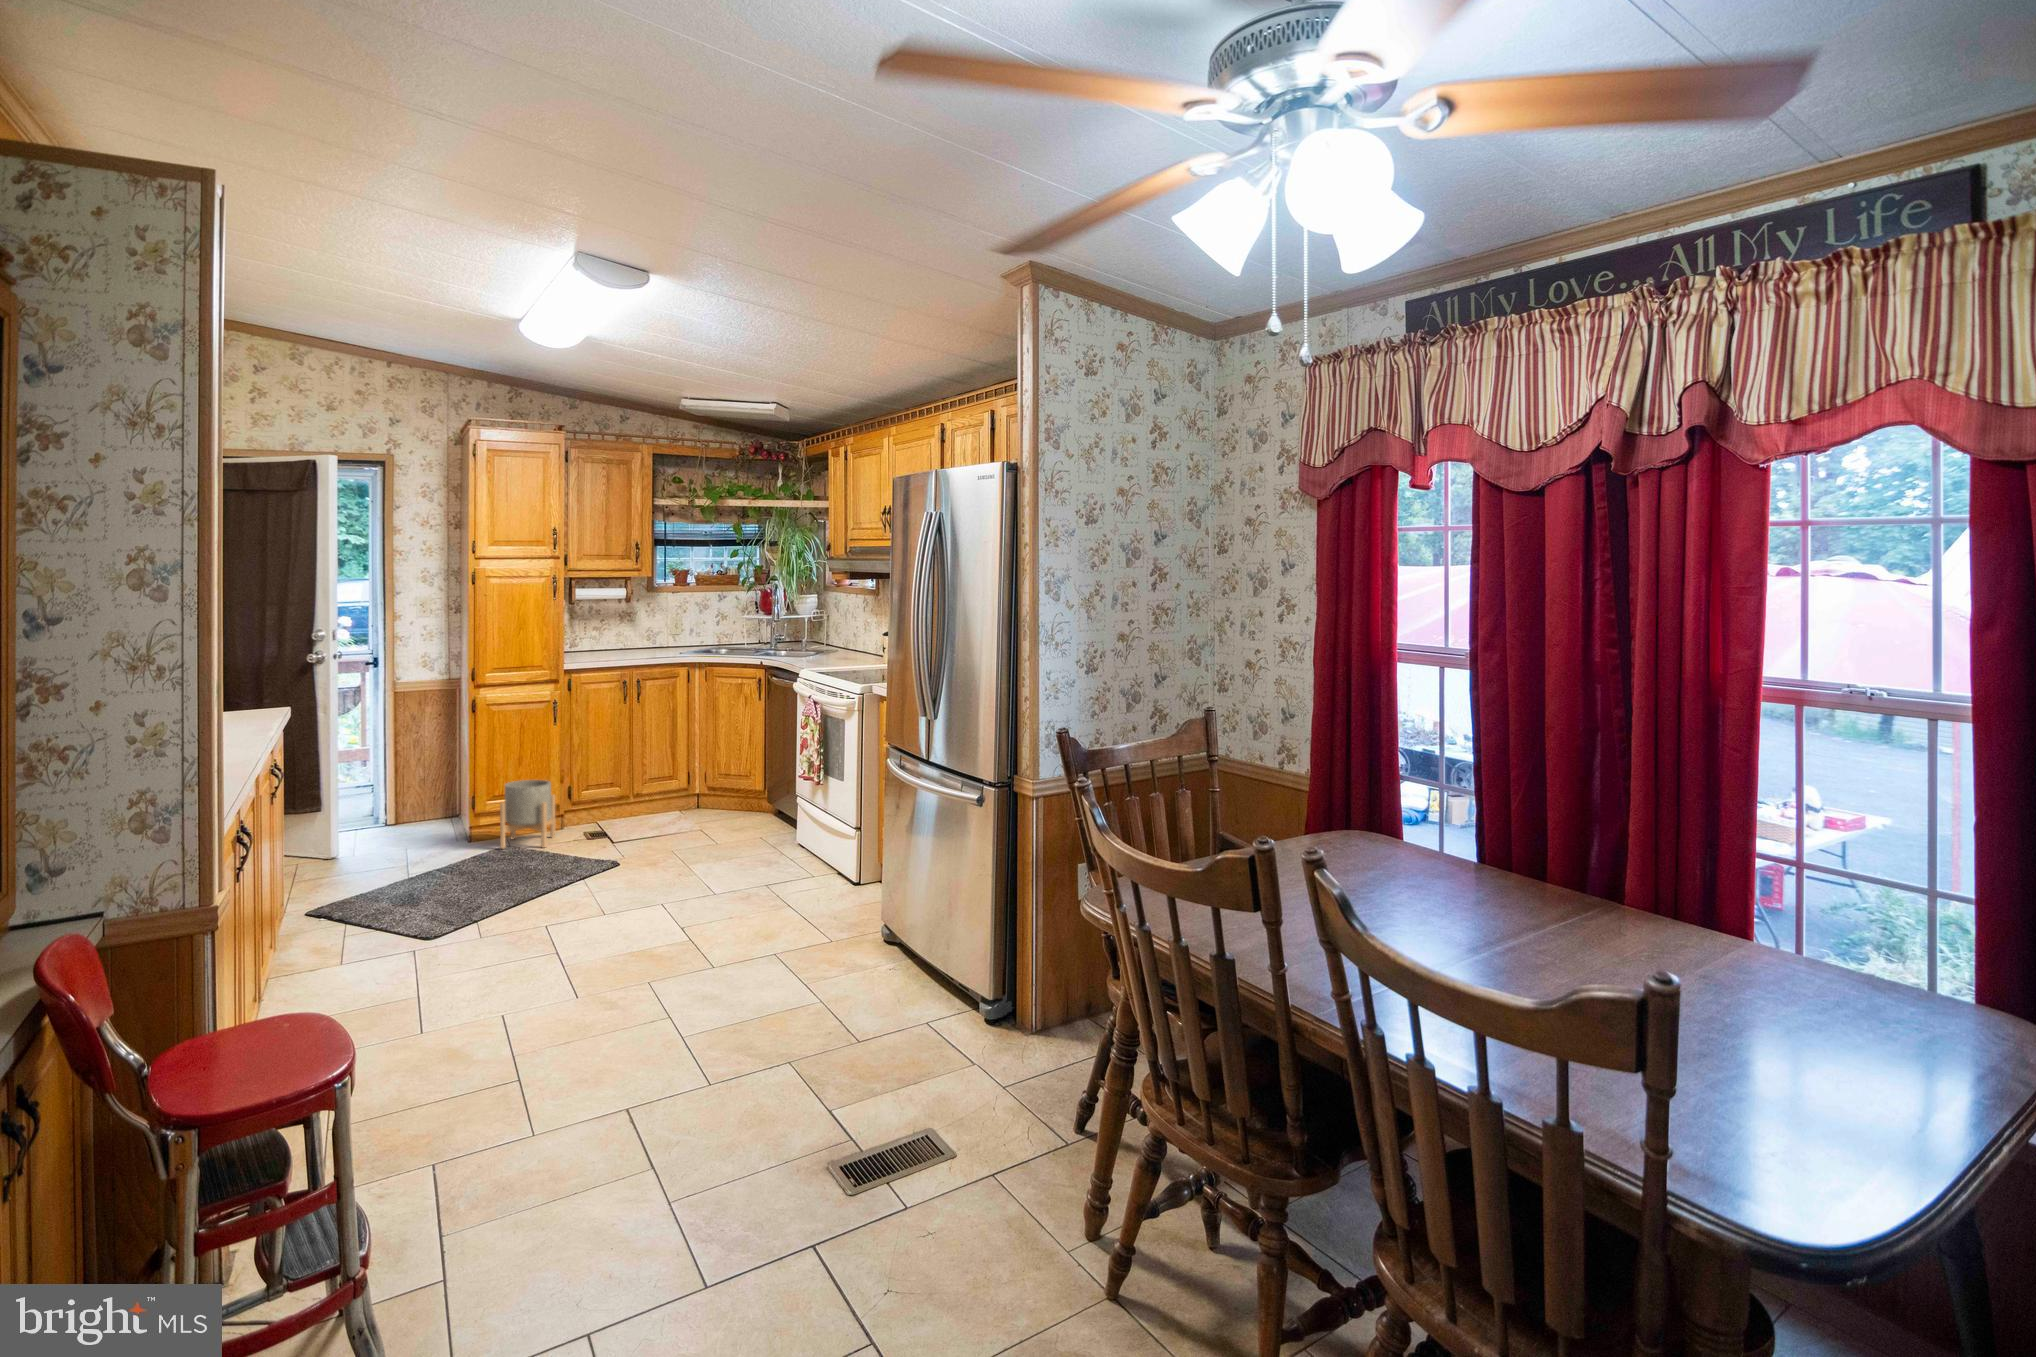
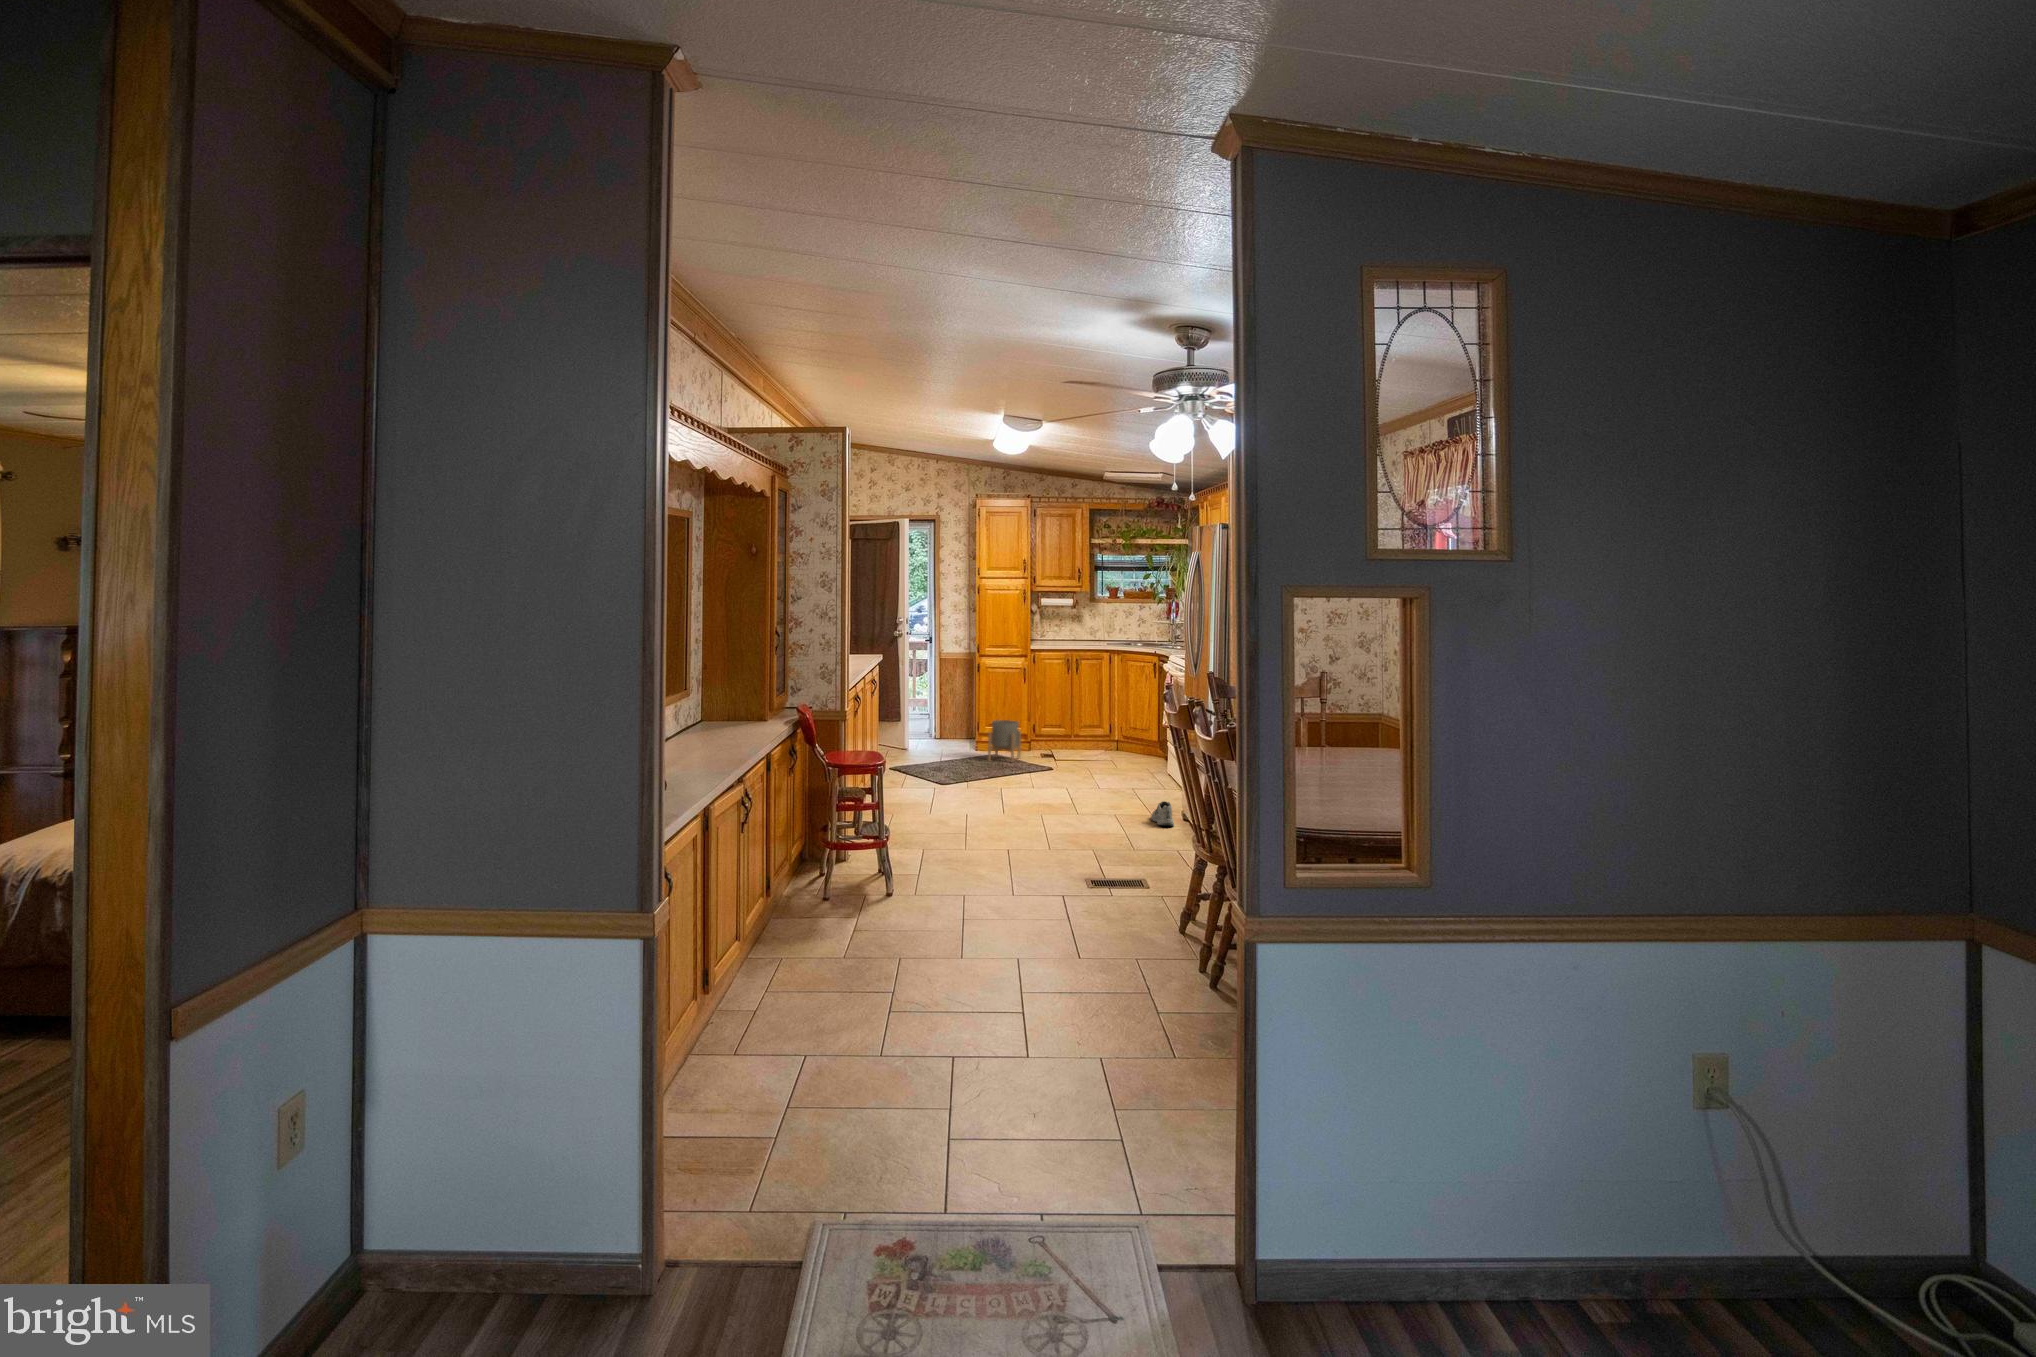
shoe: none [826,928,871,972] -> present [1151,801,1174,826]

